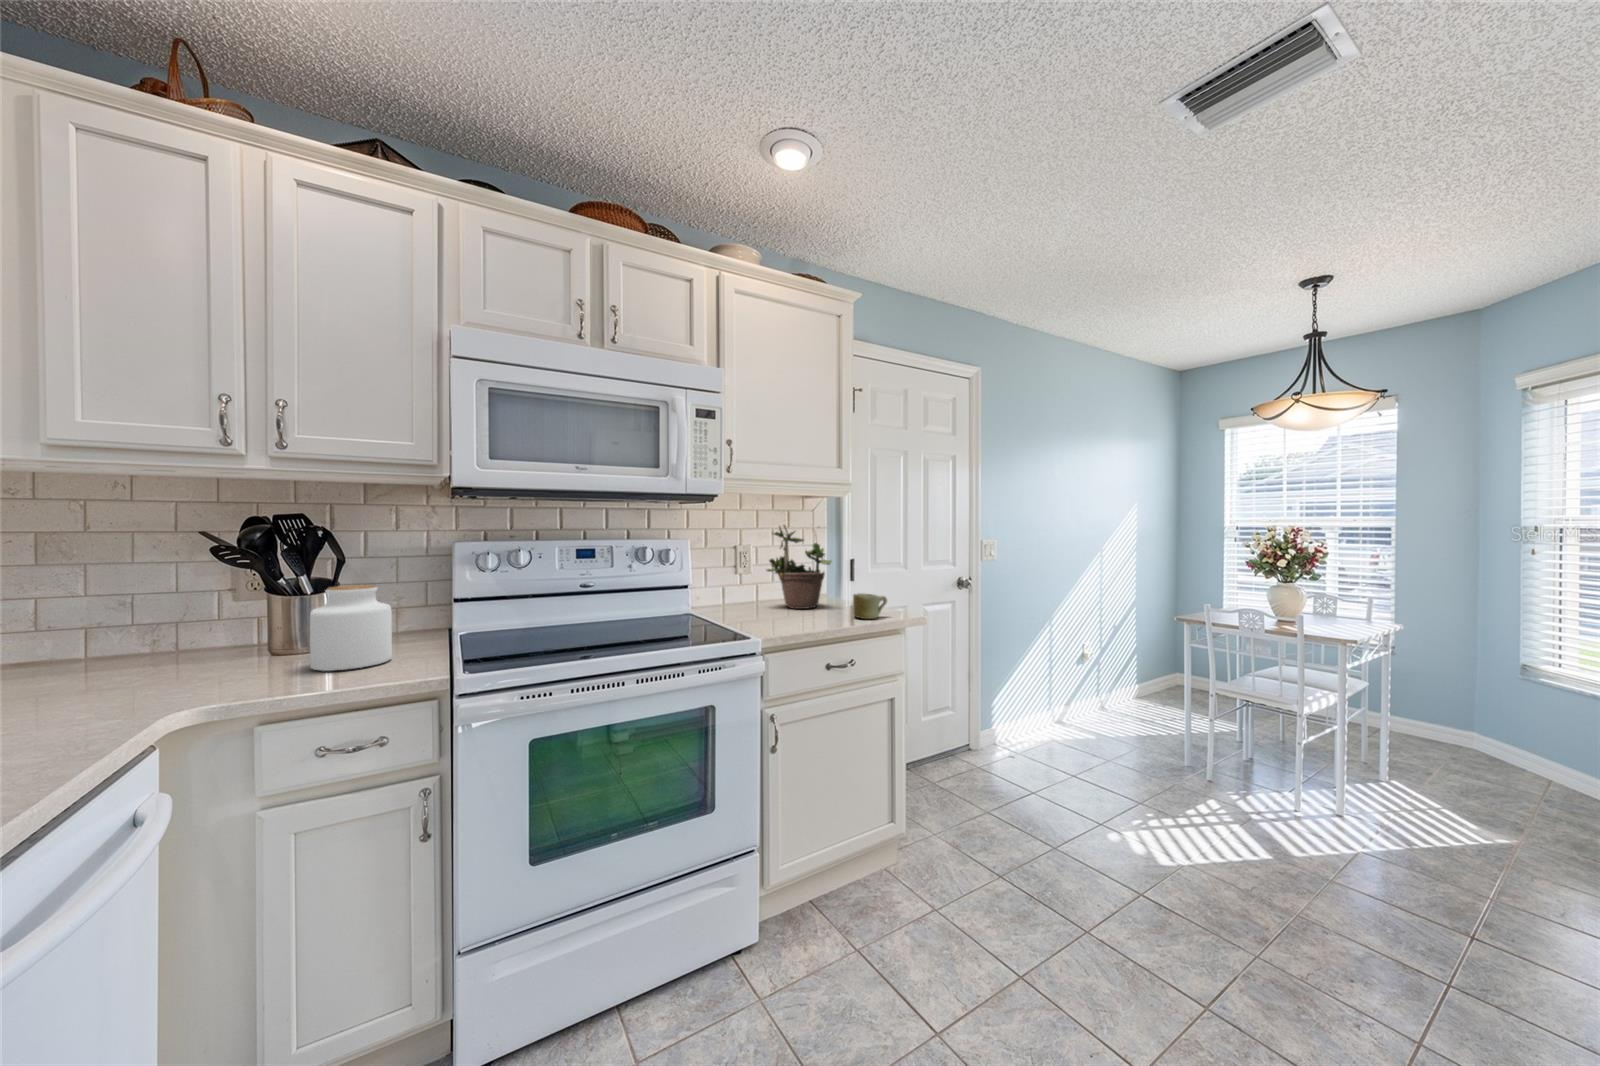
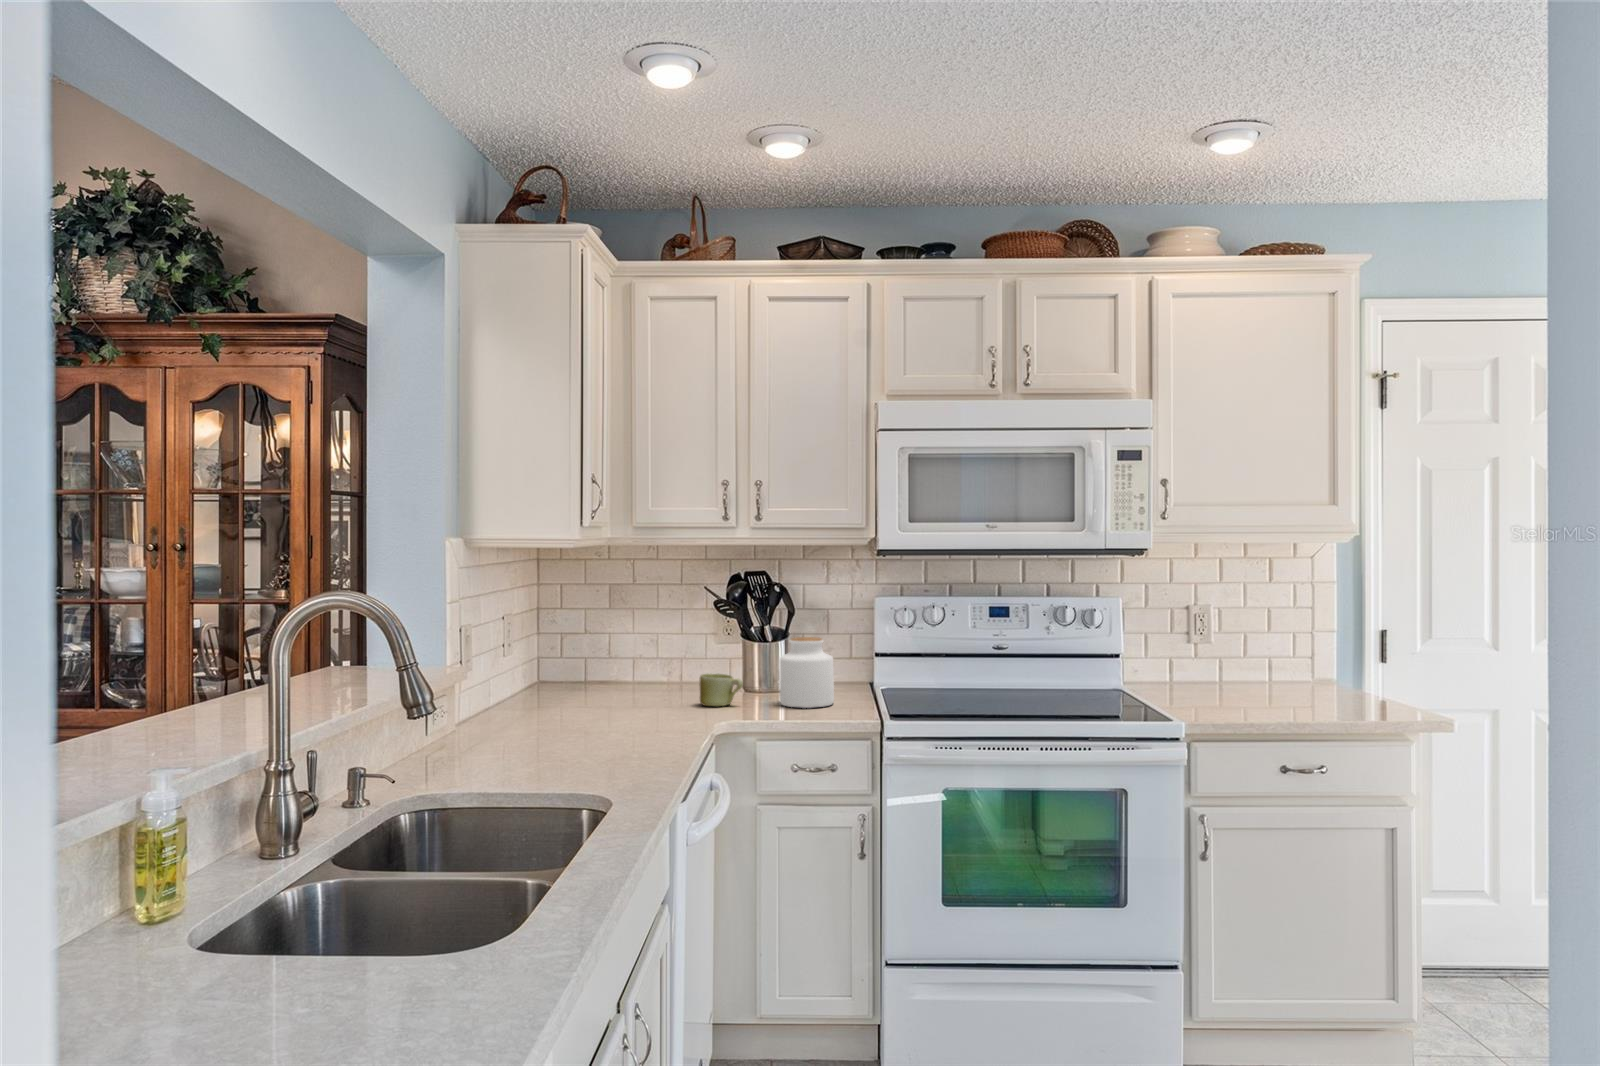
potted plant: present [767,525,832,609] -> none [1227,571,1322,695]
mug: present [853,593,887,619] -> present [700,674,743,706]

